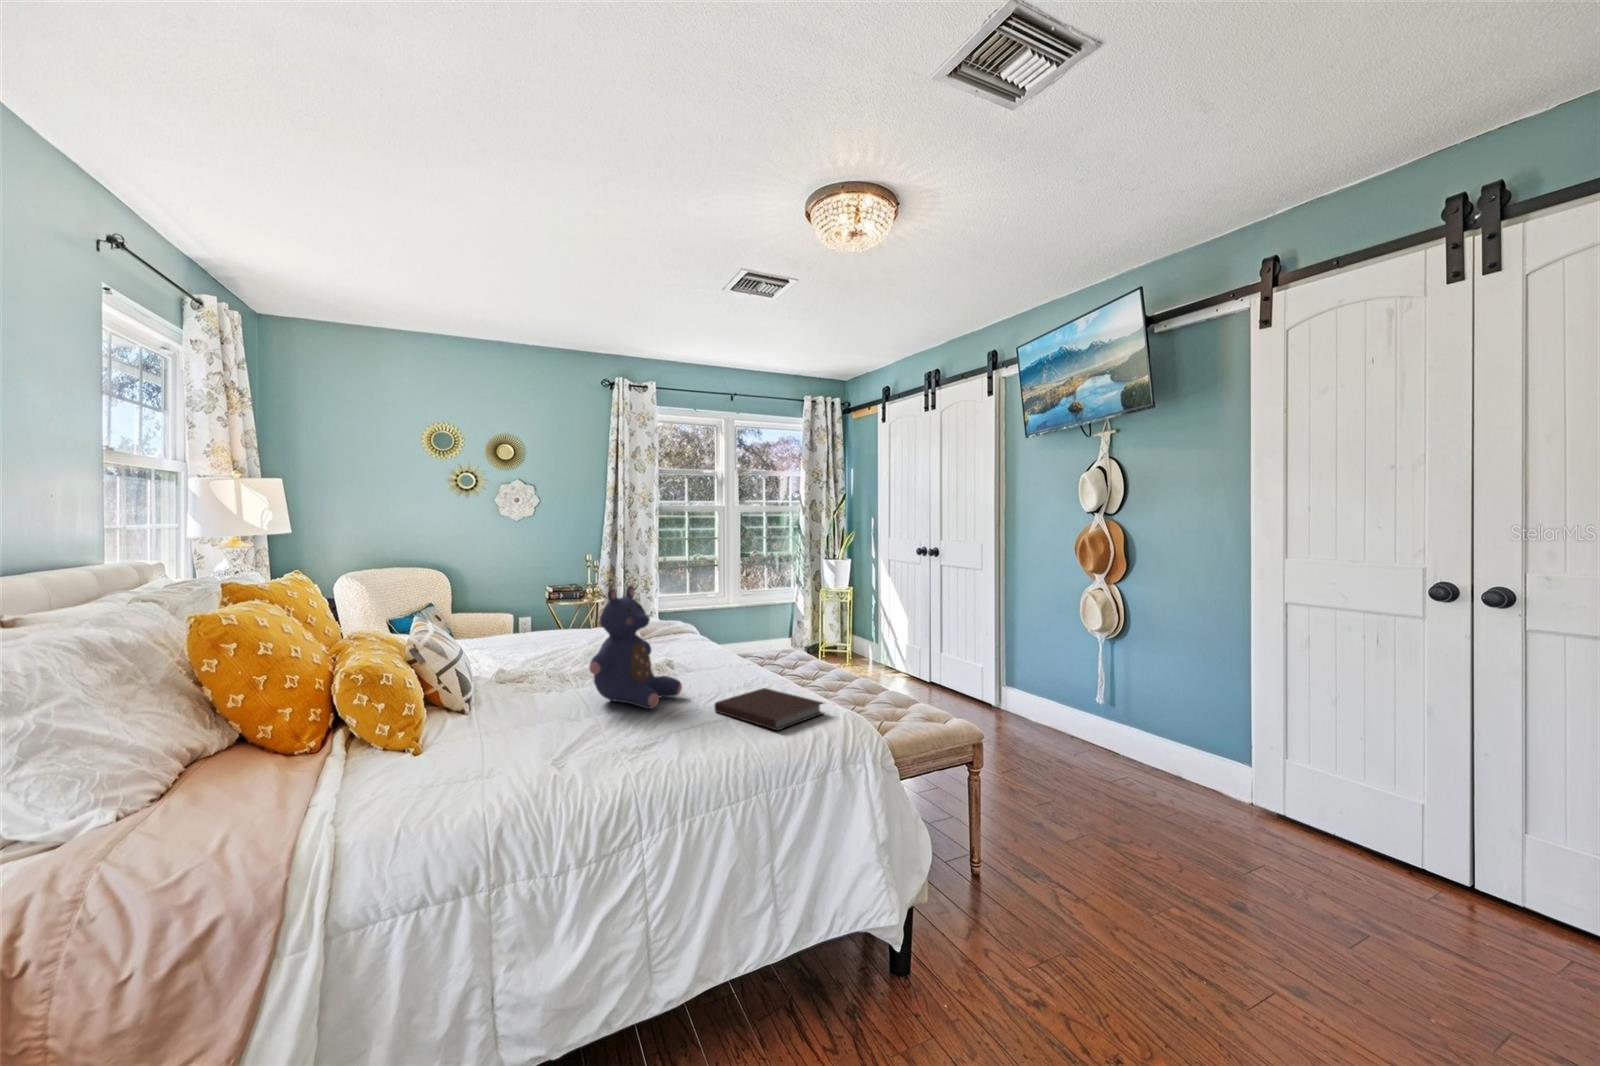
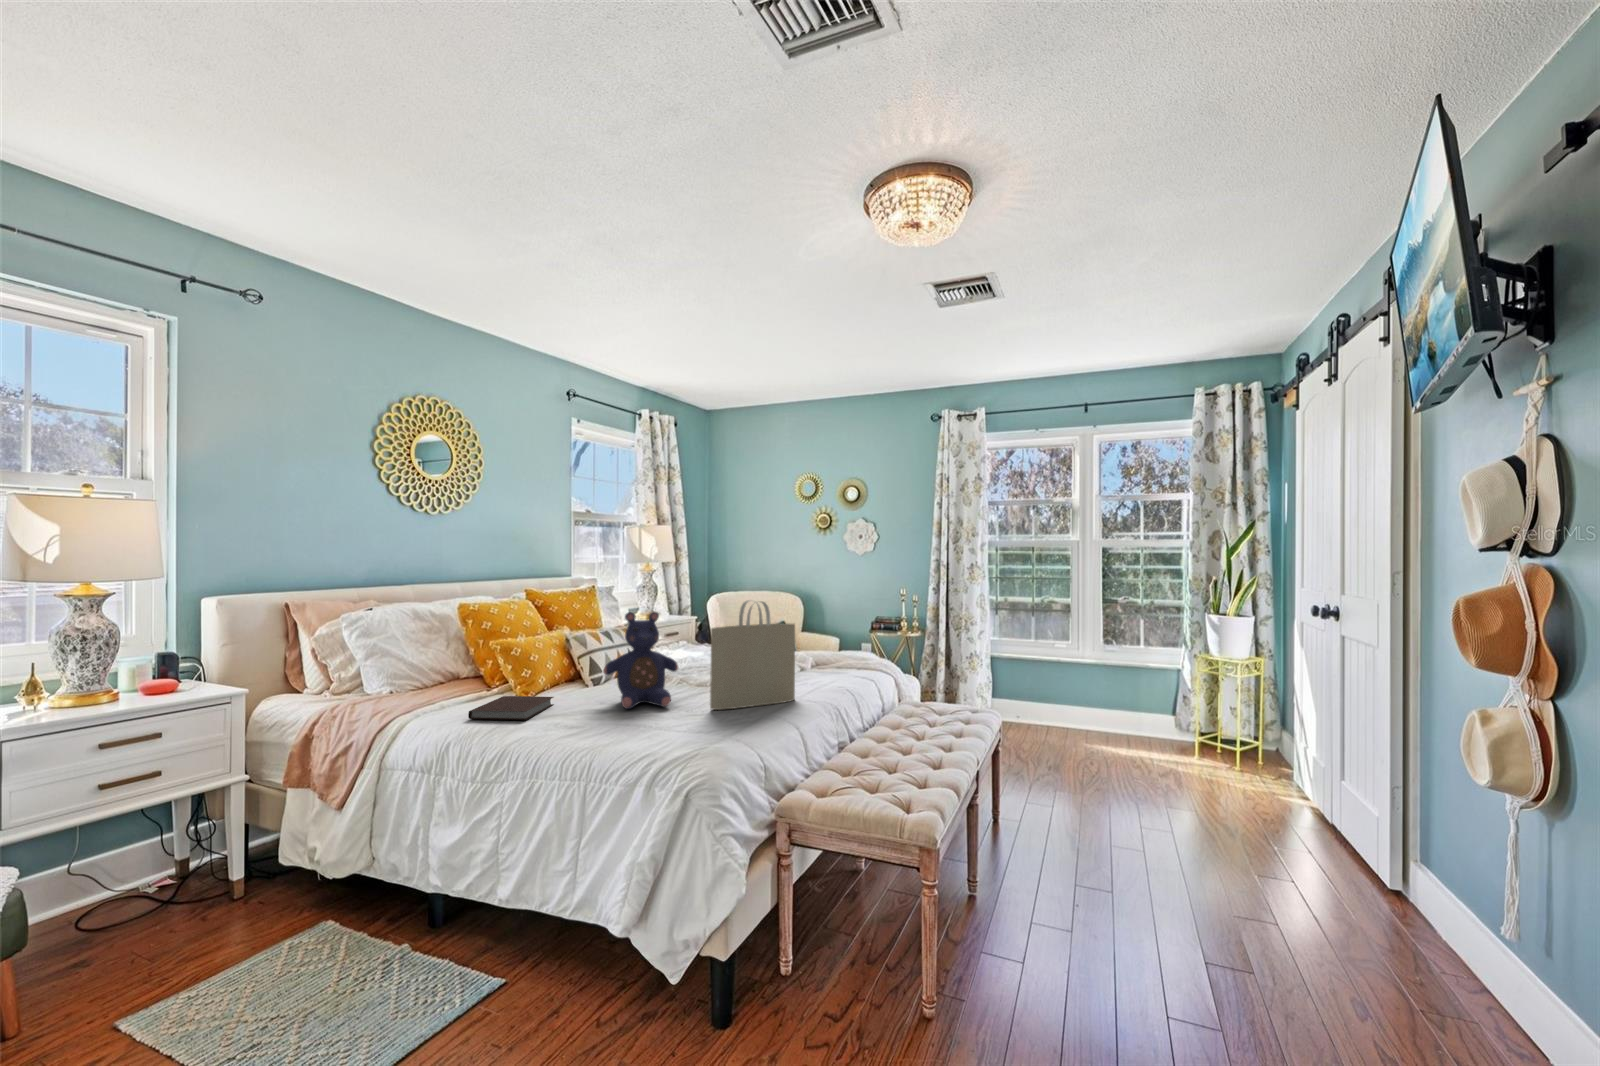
tote bag: none [720,563,752,687] -> present [710,600,795,710]
notebook: present [714,688,823,730] -> present [468,696,554,720]

